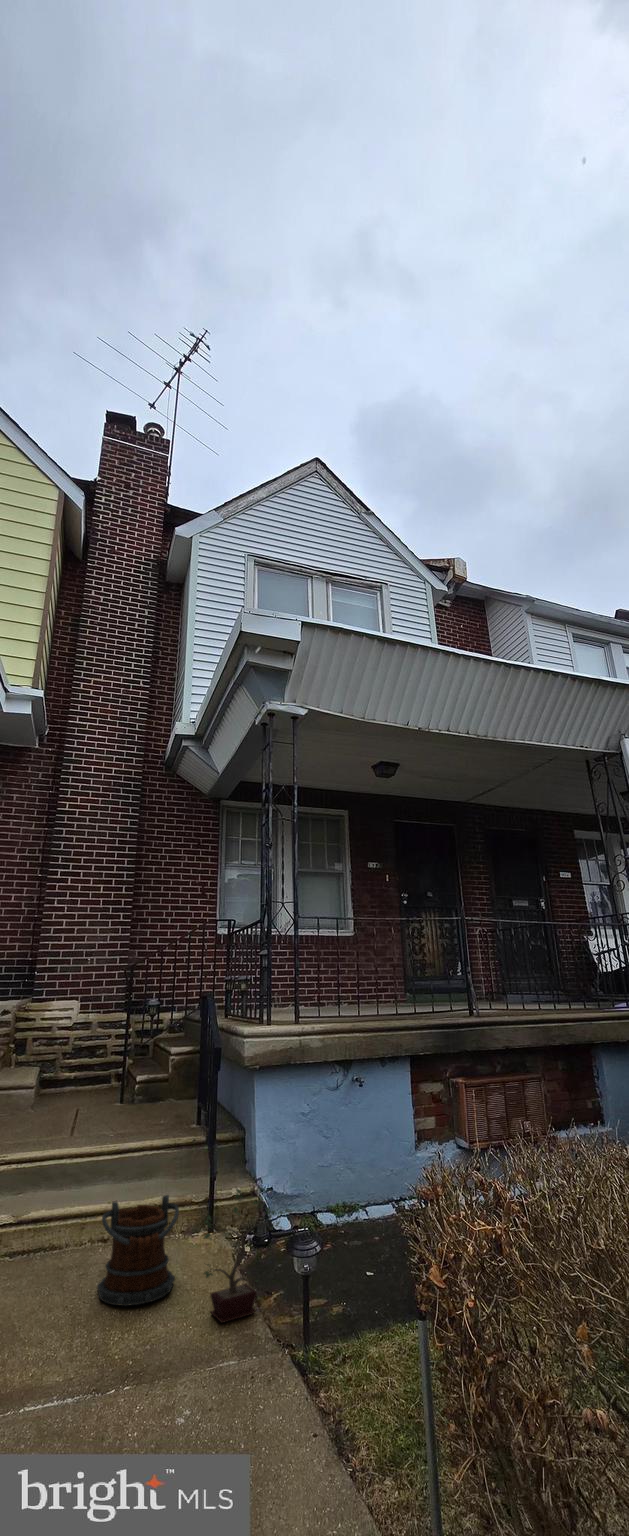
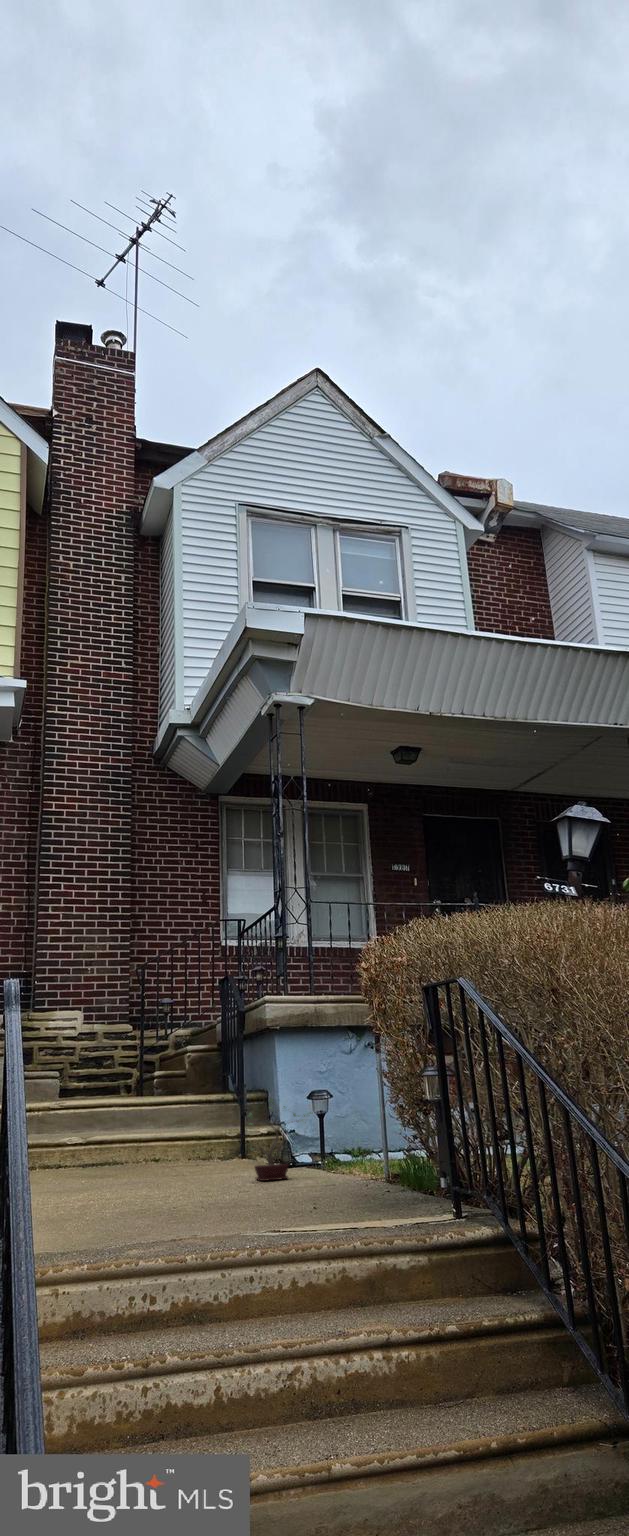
bucket: present [97,1195,179,1306] -> none [166,1111,225,1178]

